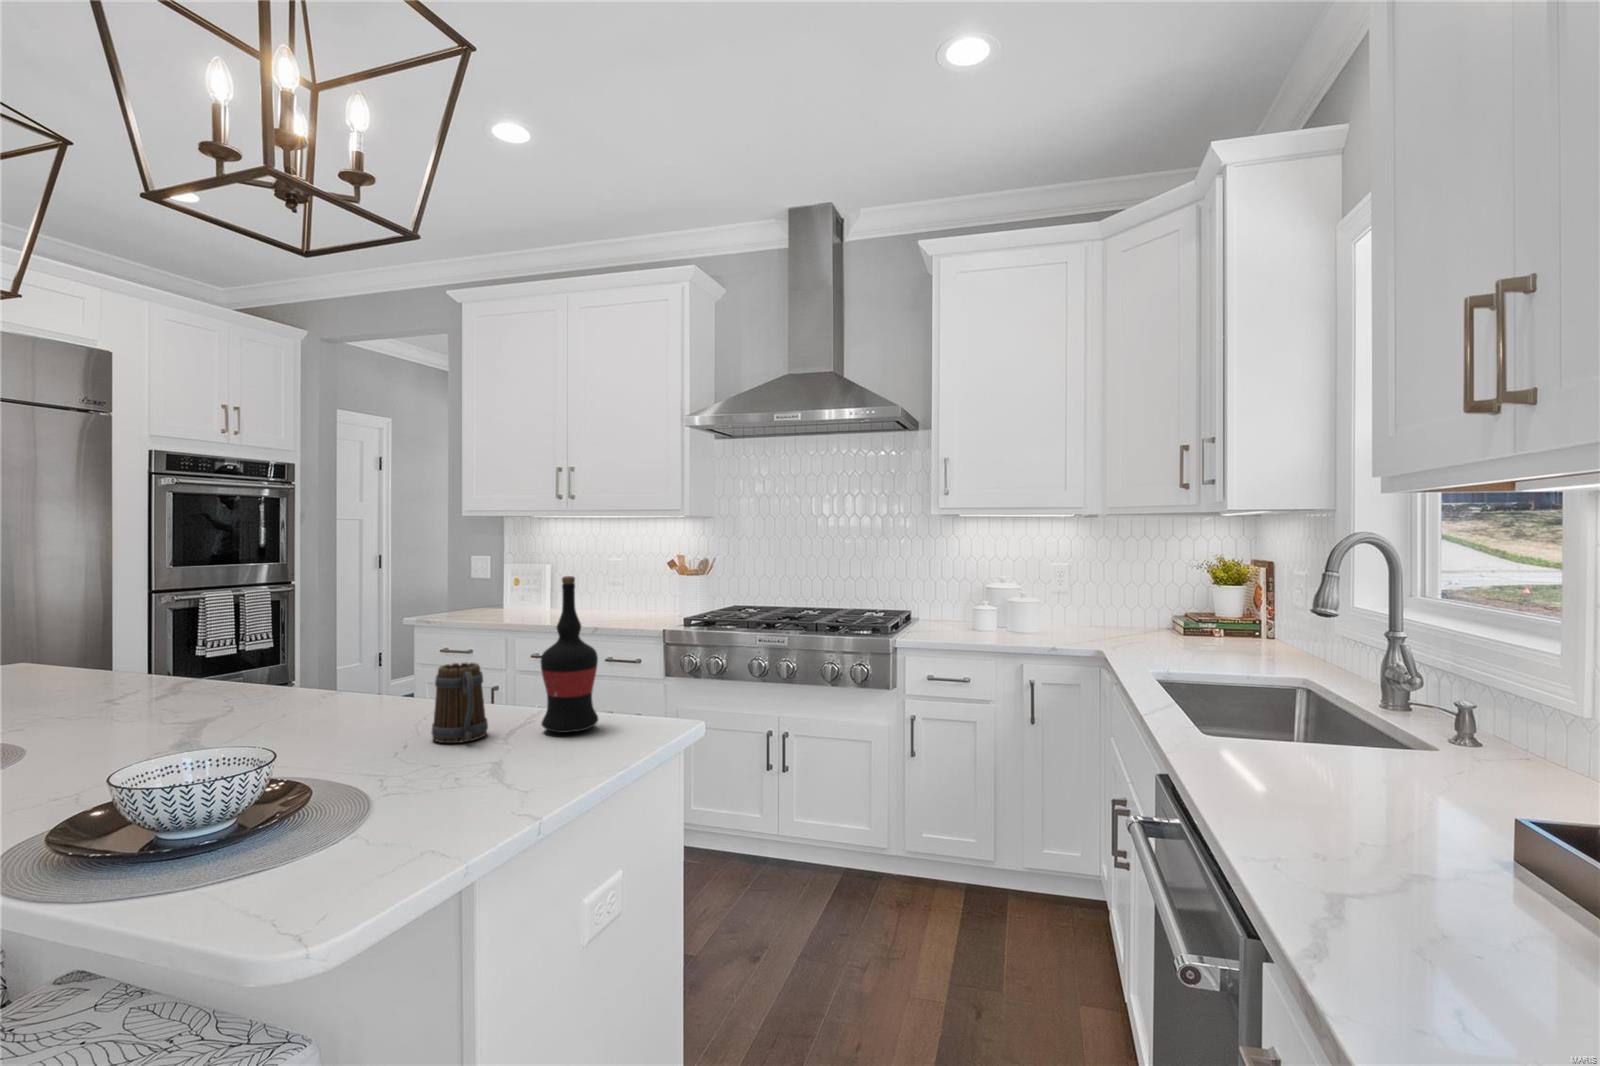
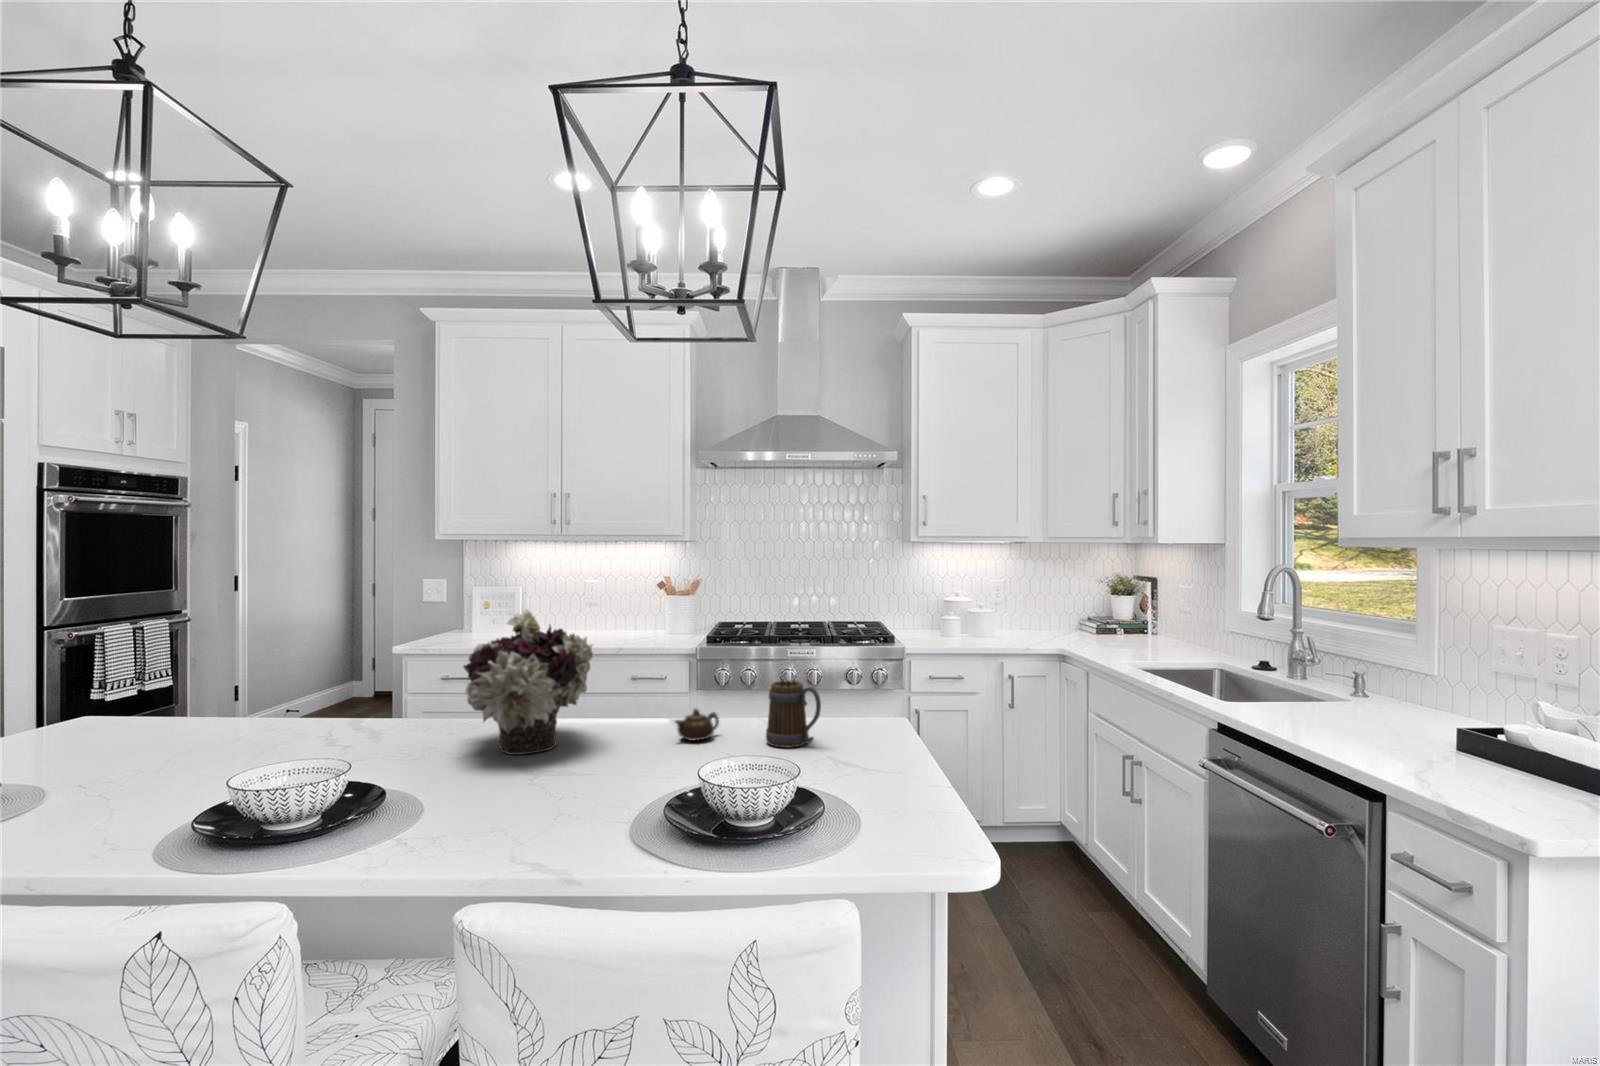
flower arrangement: none [112,570,308,726] -> present [464,609,593,755]
wine bottle: present [540,576,598,733] -> none [834,606,877,733]
teapot: none [354,689,421,726] -> present [675,709,719,740]

